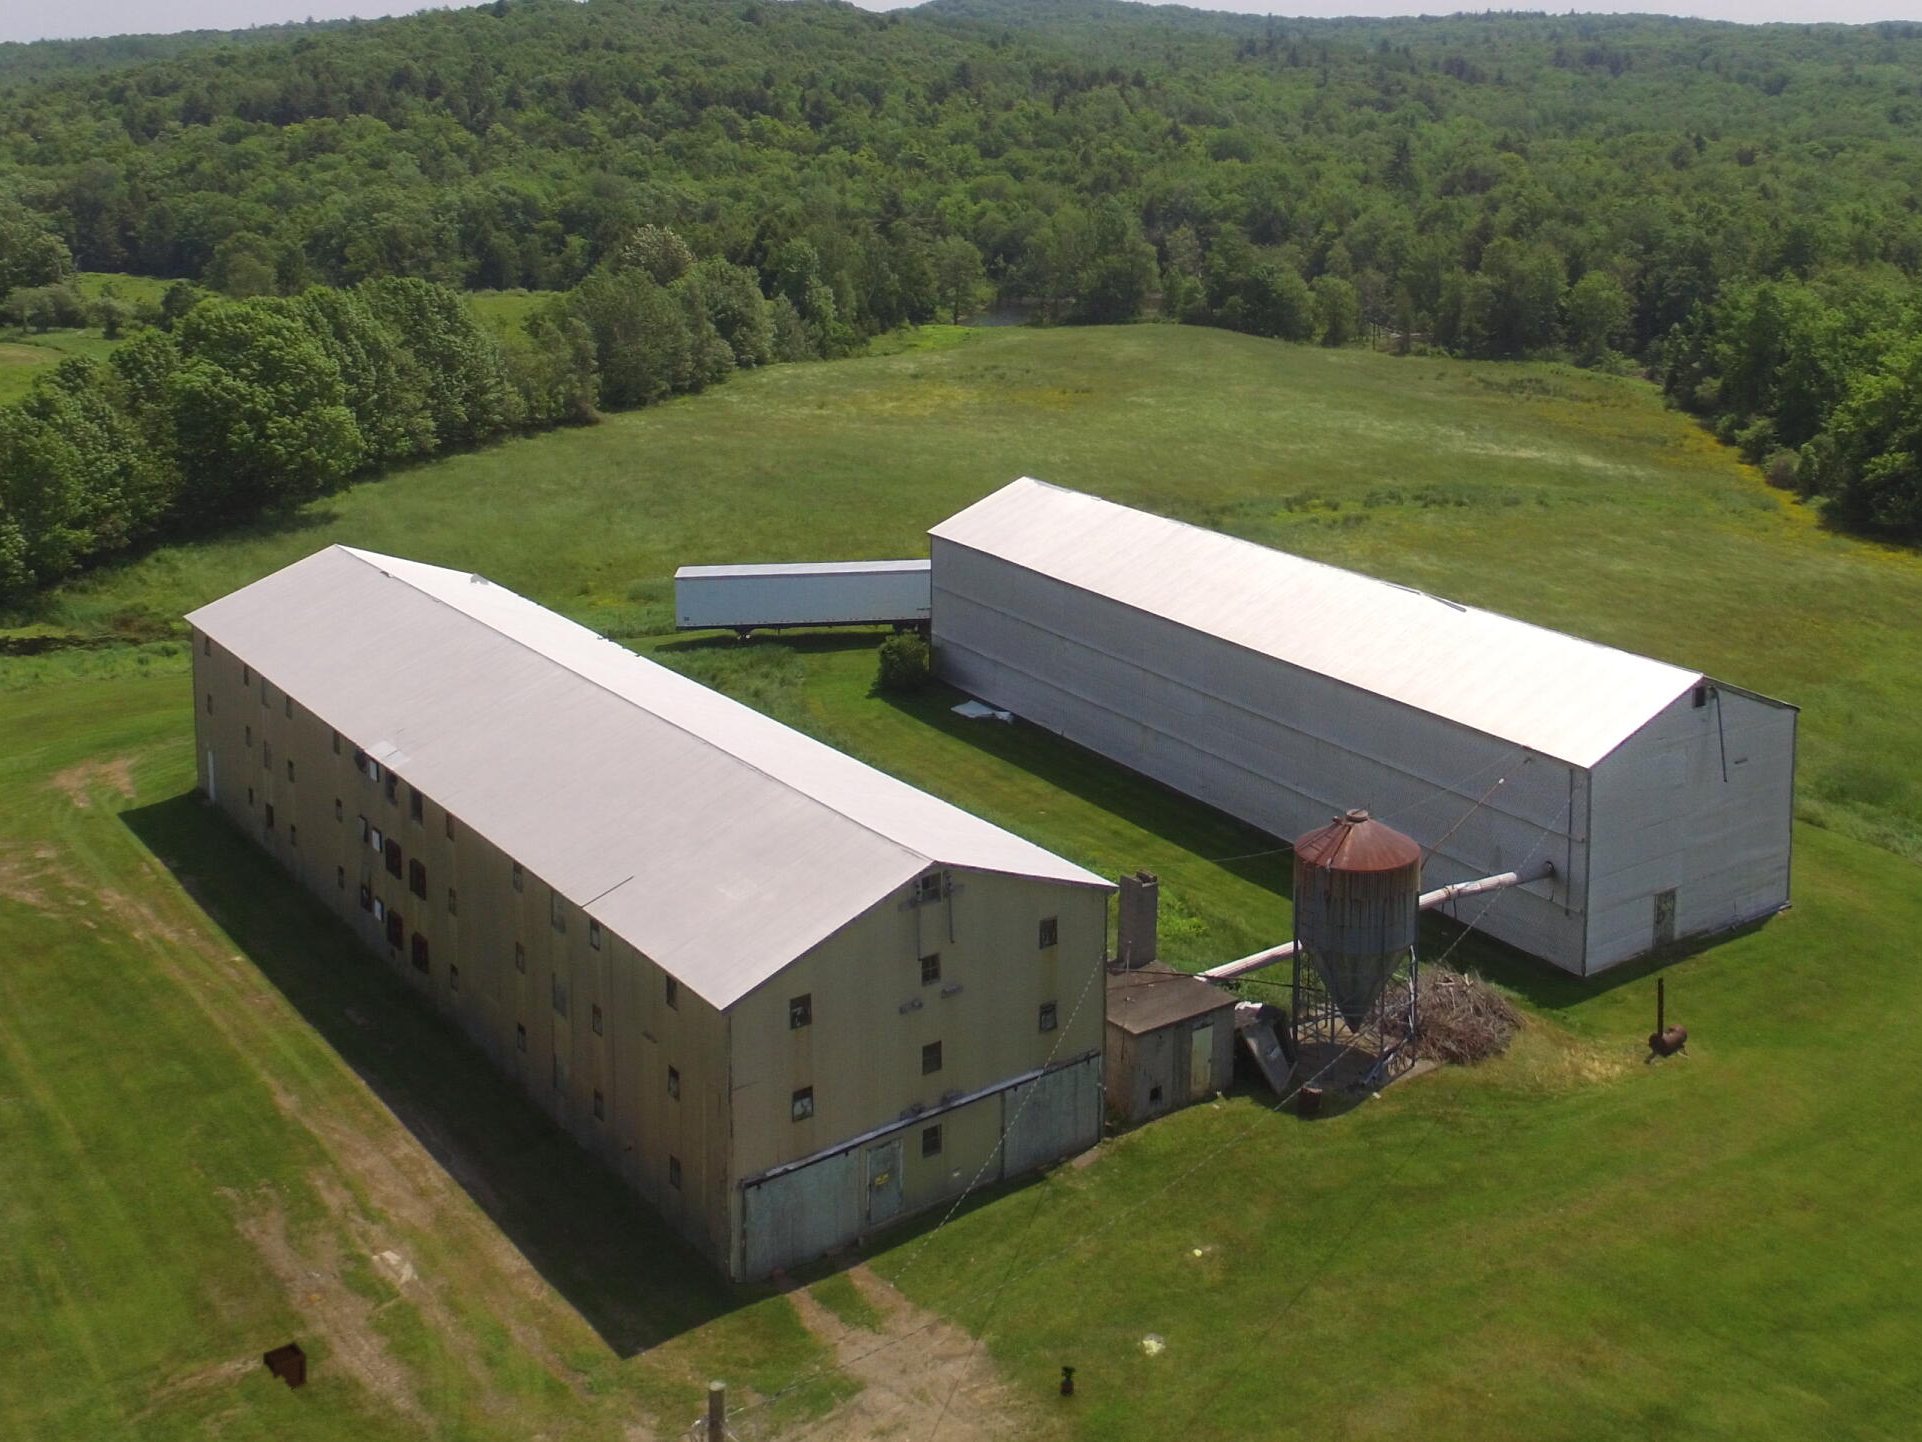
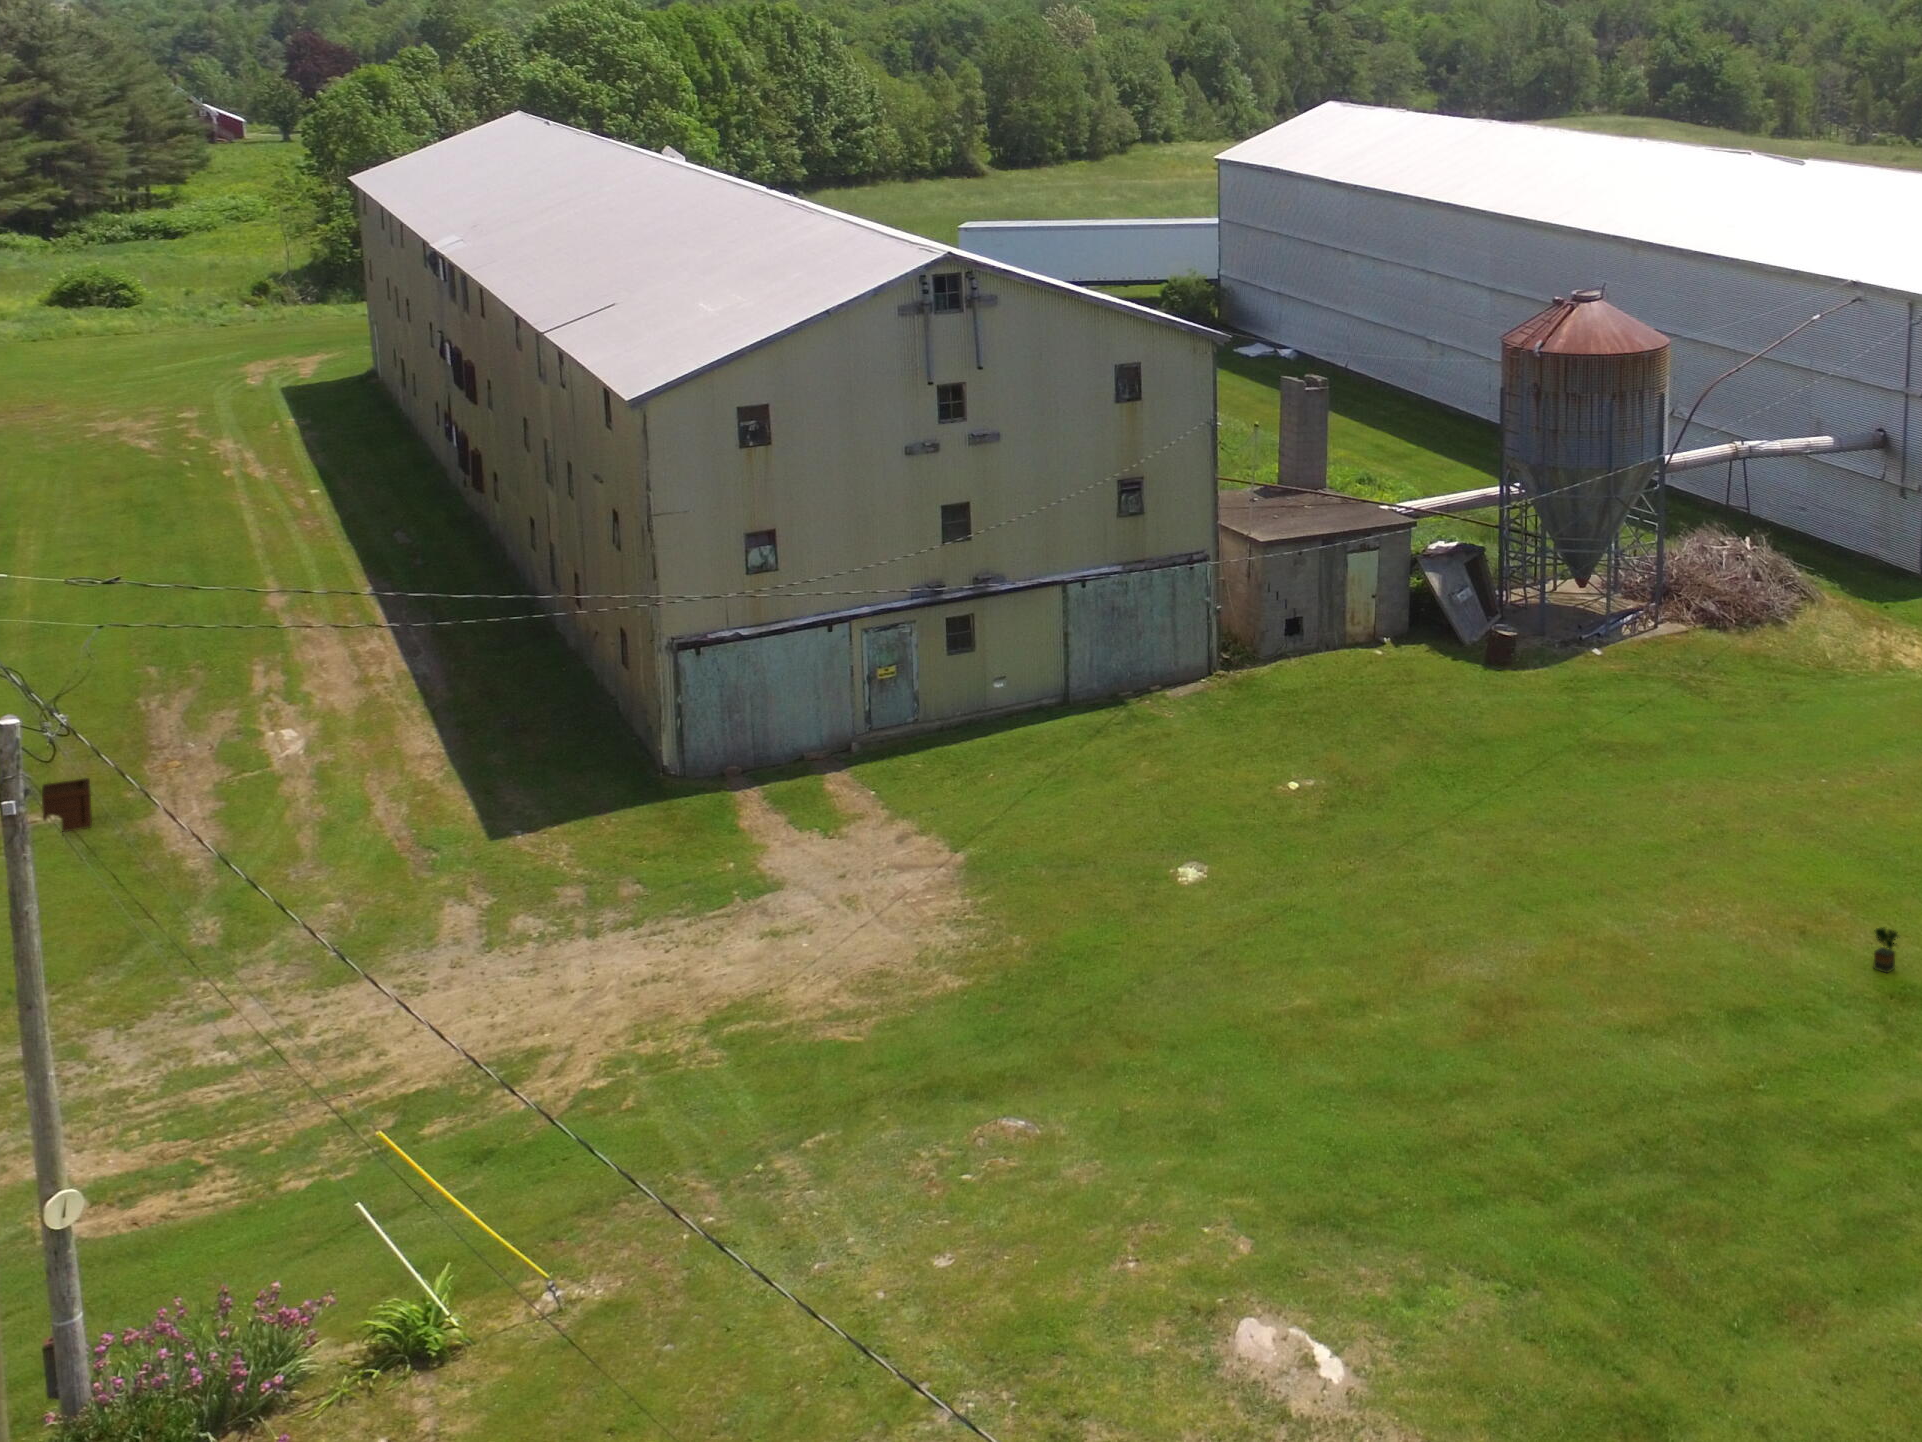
potted tree: present [1061,1366,1076,1395] -> present [1874,927,1900,973]

